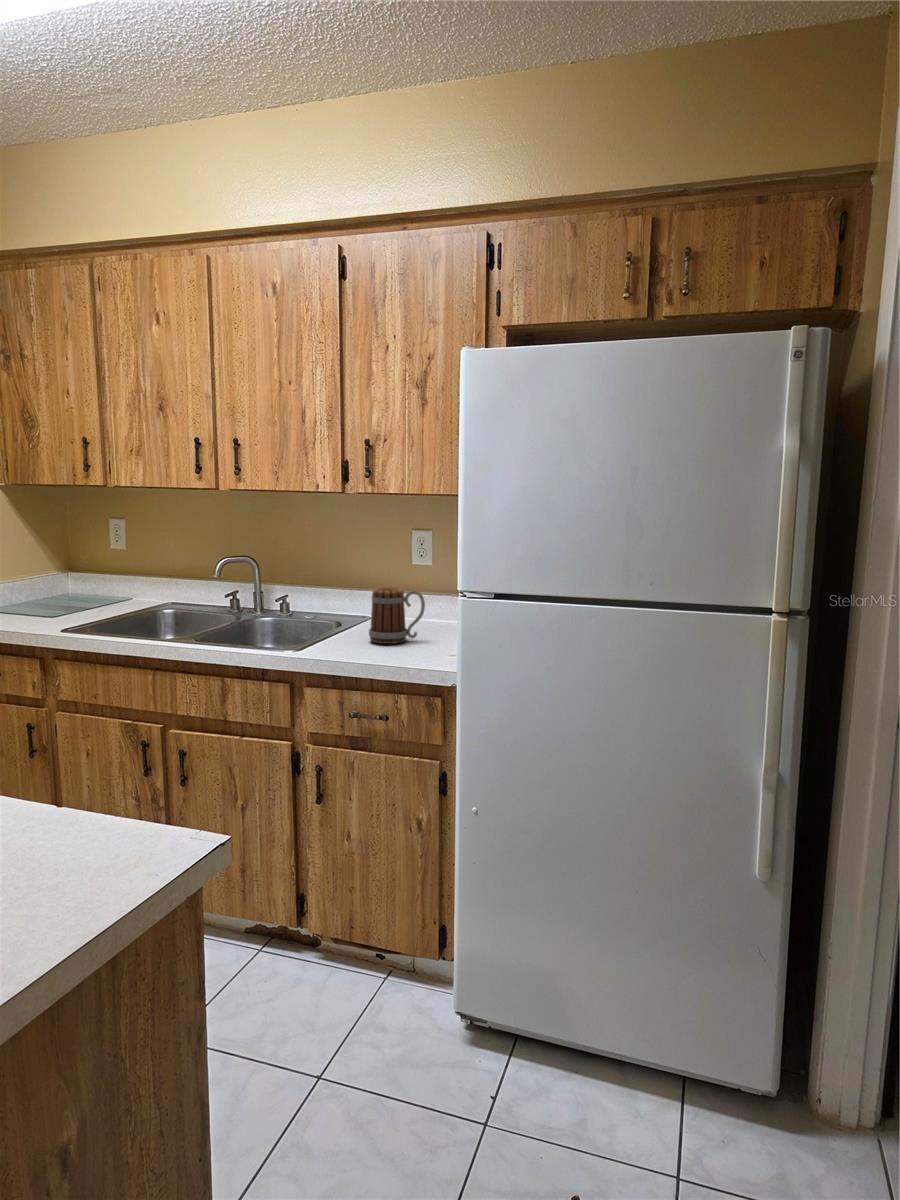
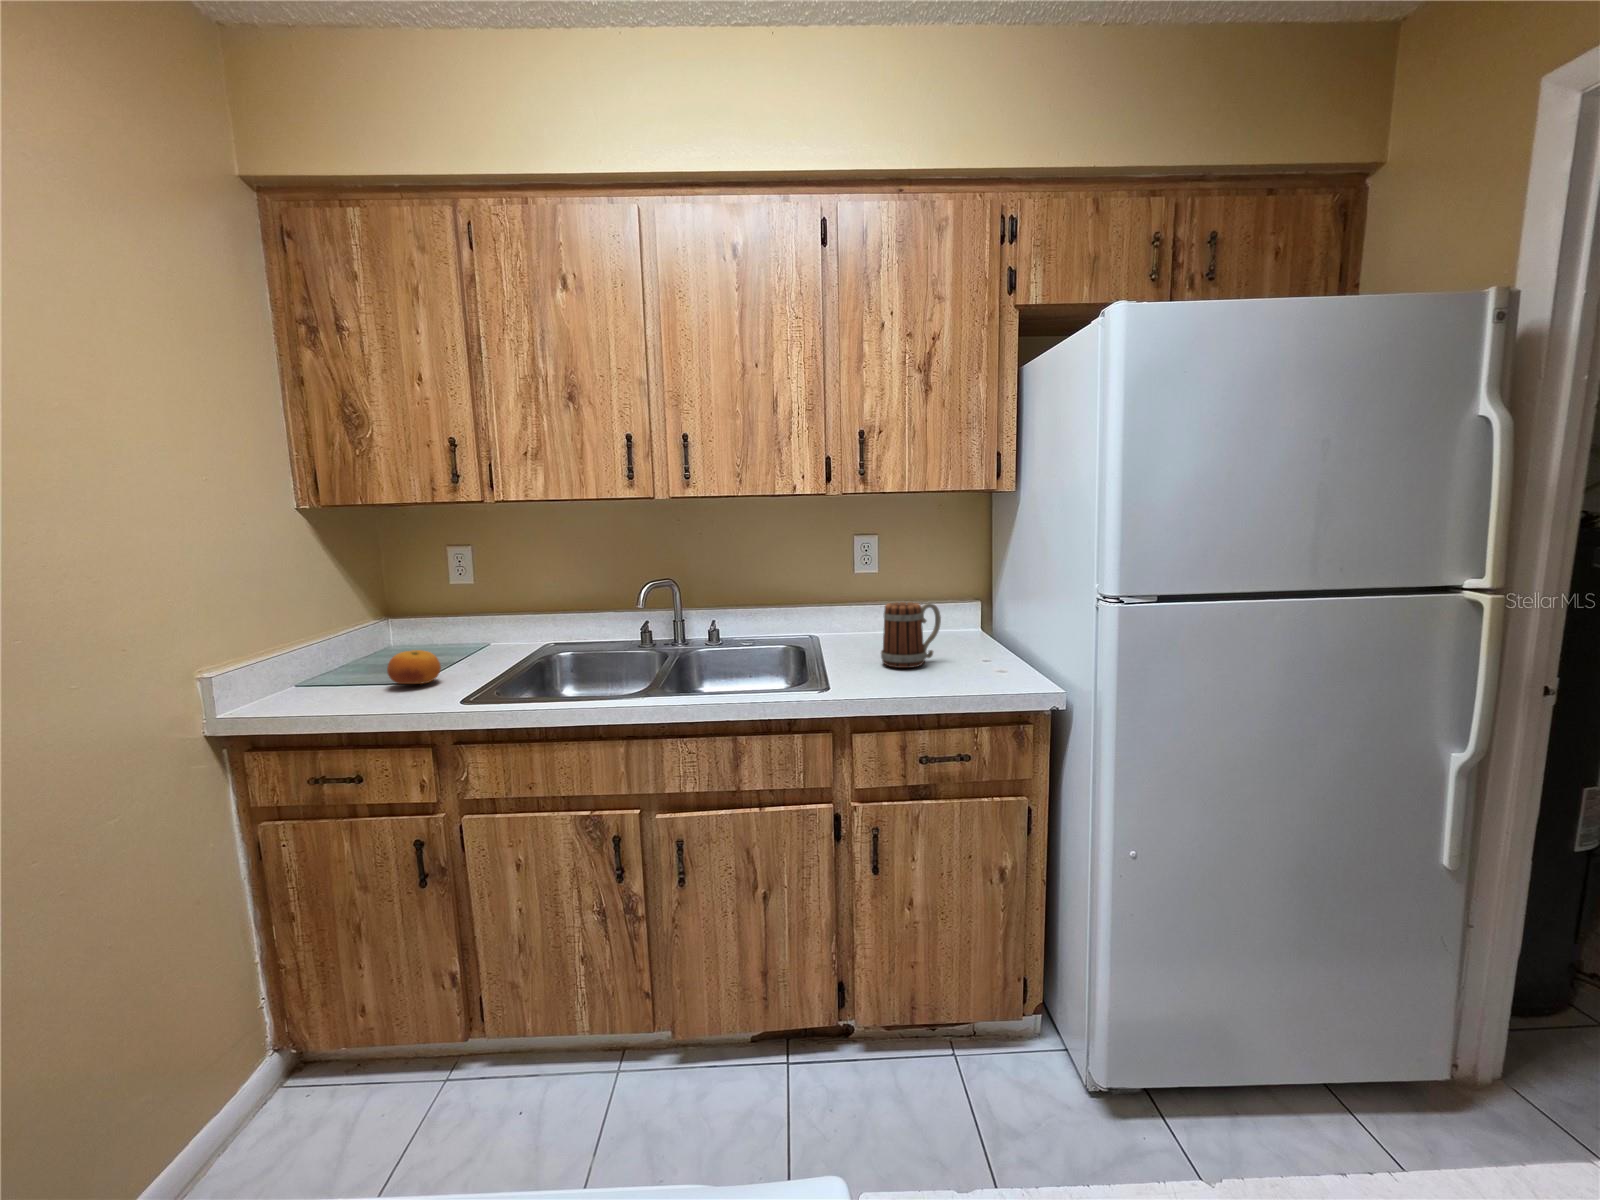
fruit: none [29,593,66,618] -> present [387,650,441,684]

